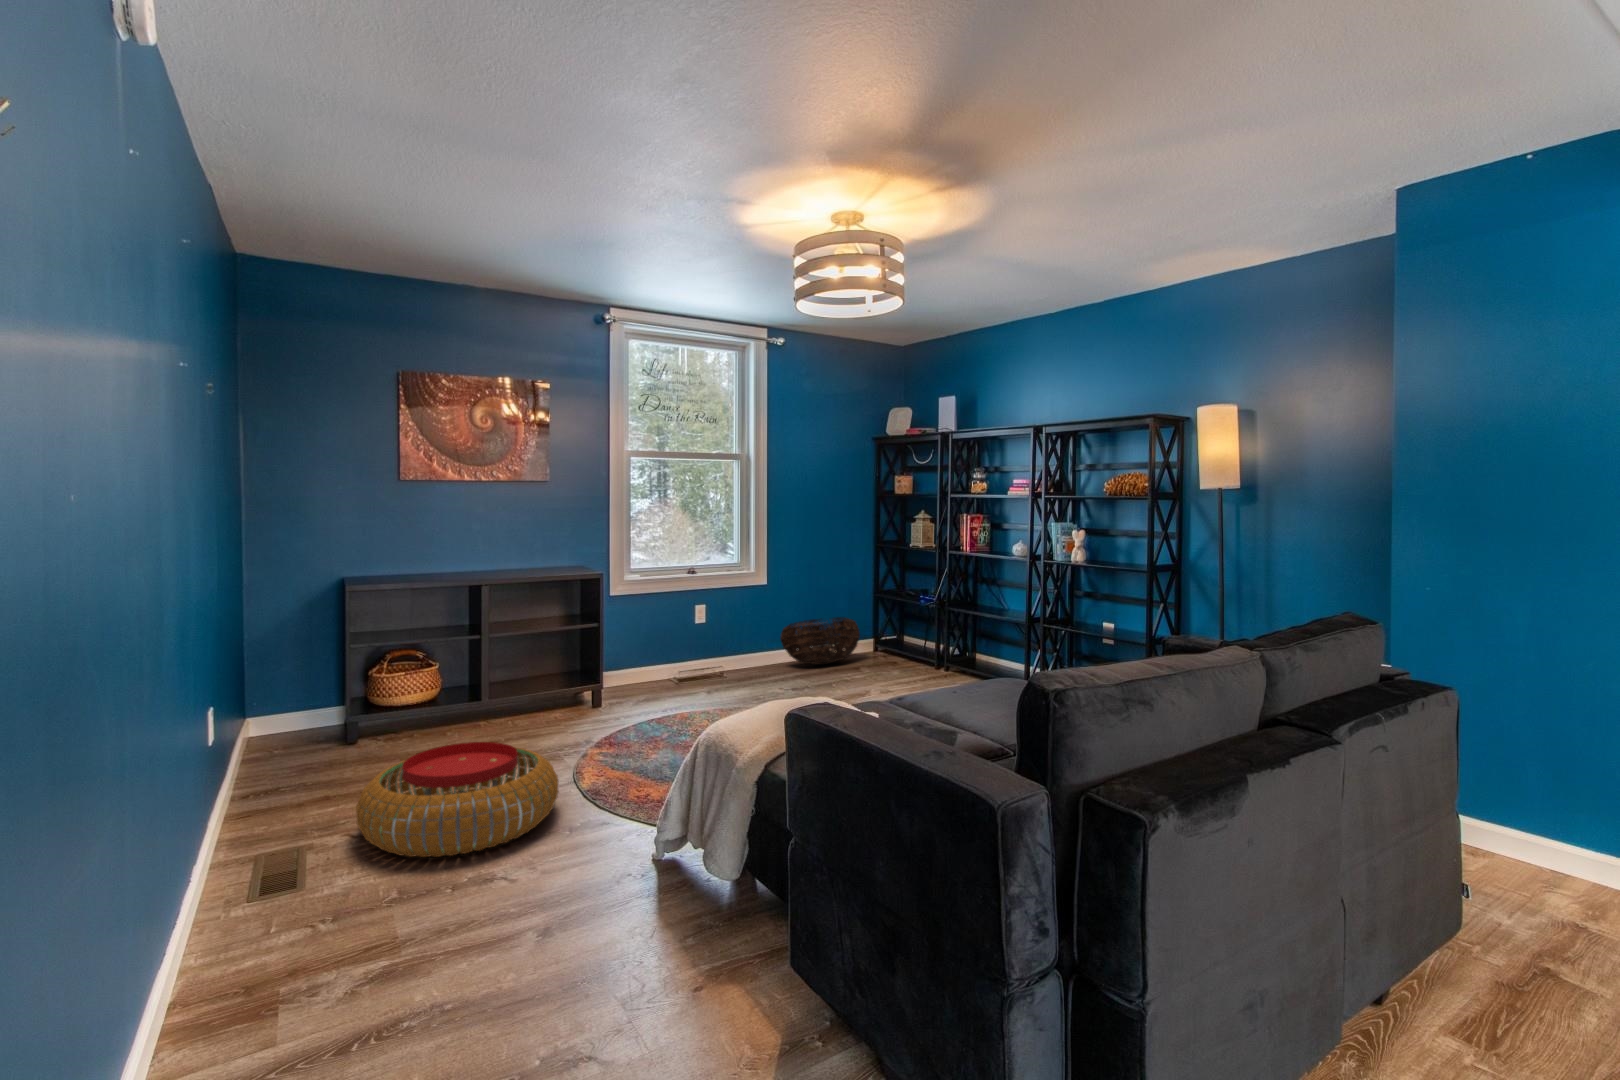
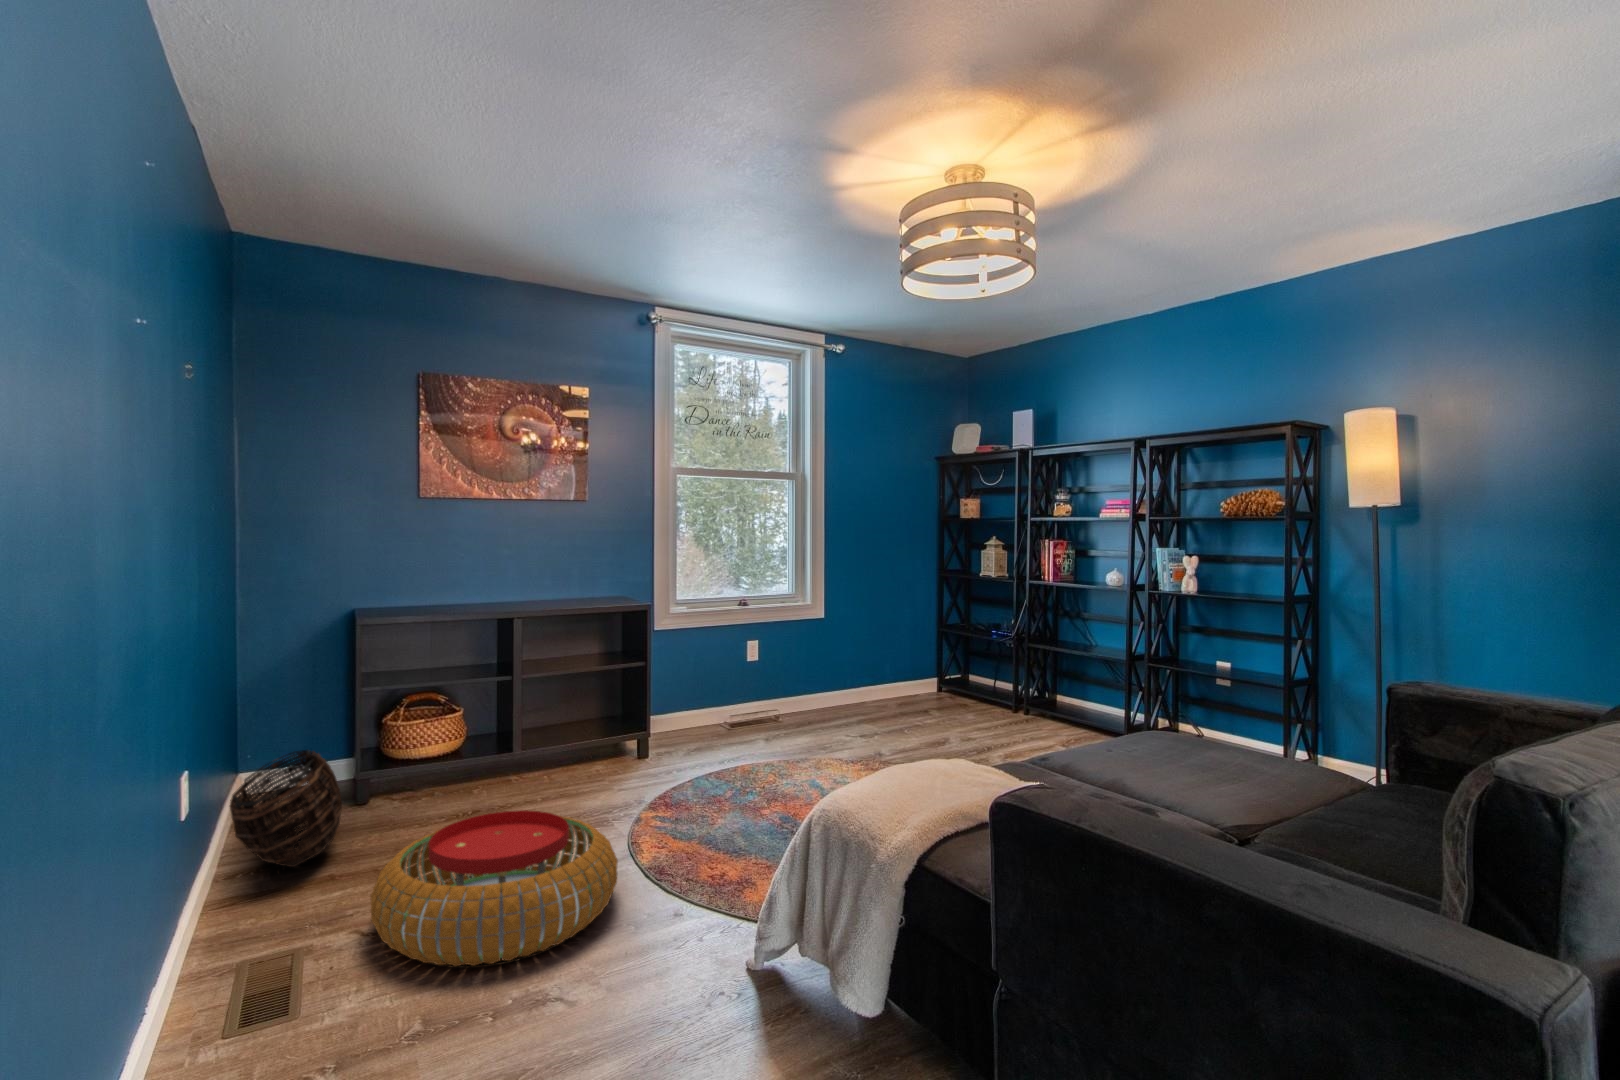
basket: present [780,617,860,665] -> present [230,750,342,867]

